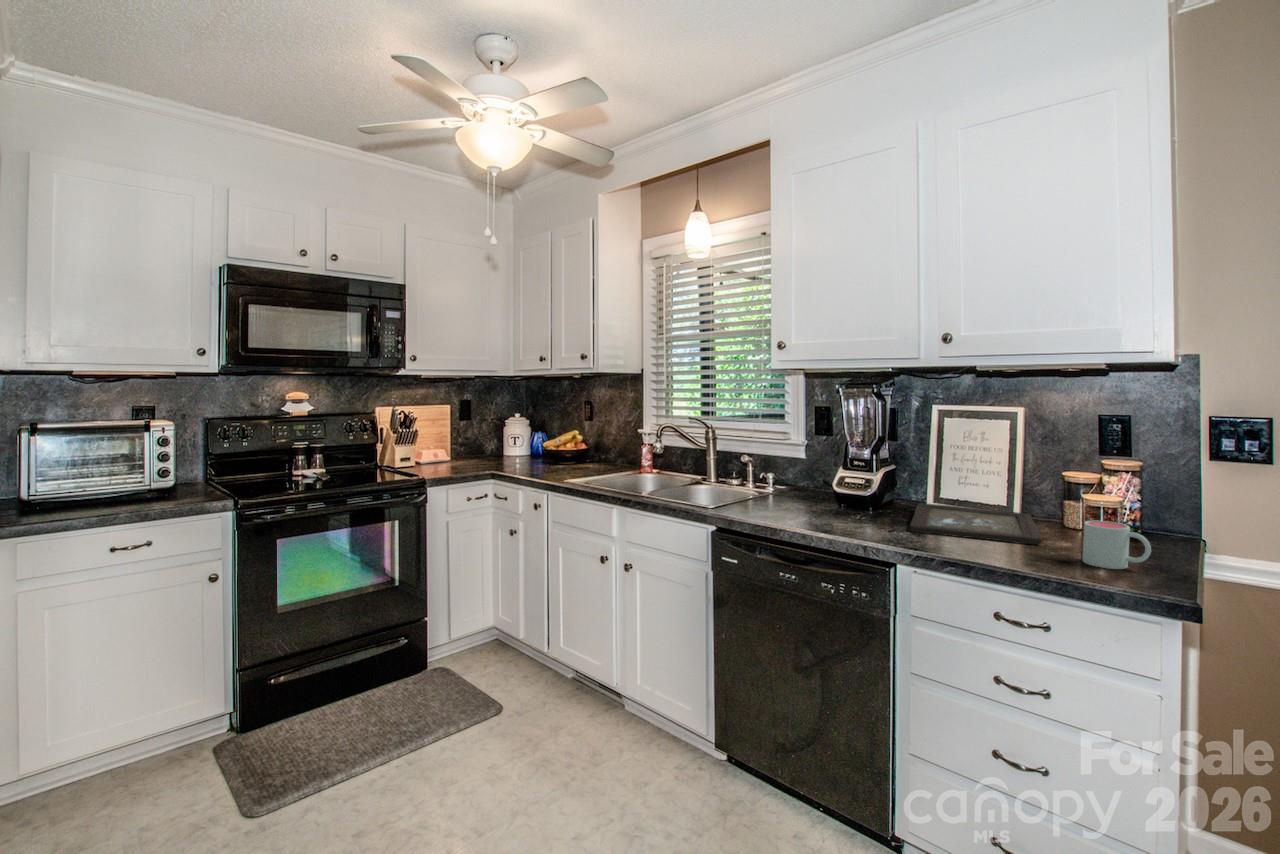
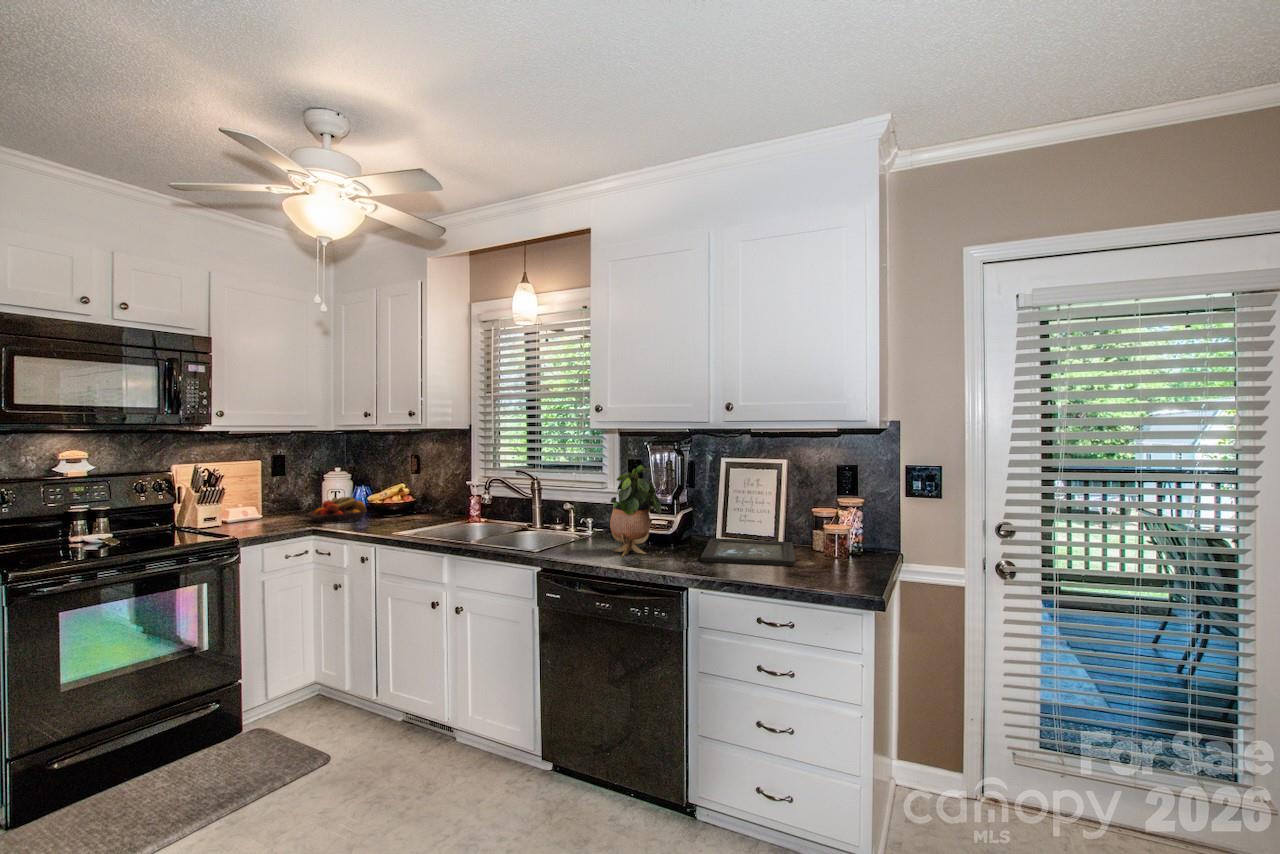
potted plant: none [796,414,859,519] -> present [610,465,661,556]
fruit bowl: none [490,442,542,467] -> present [309,497,367,523]
mug: present [1083,521,1151,569] -> none [820,544,861,580]

